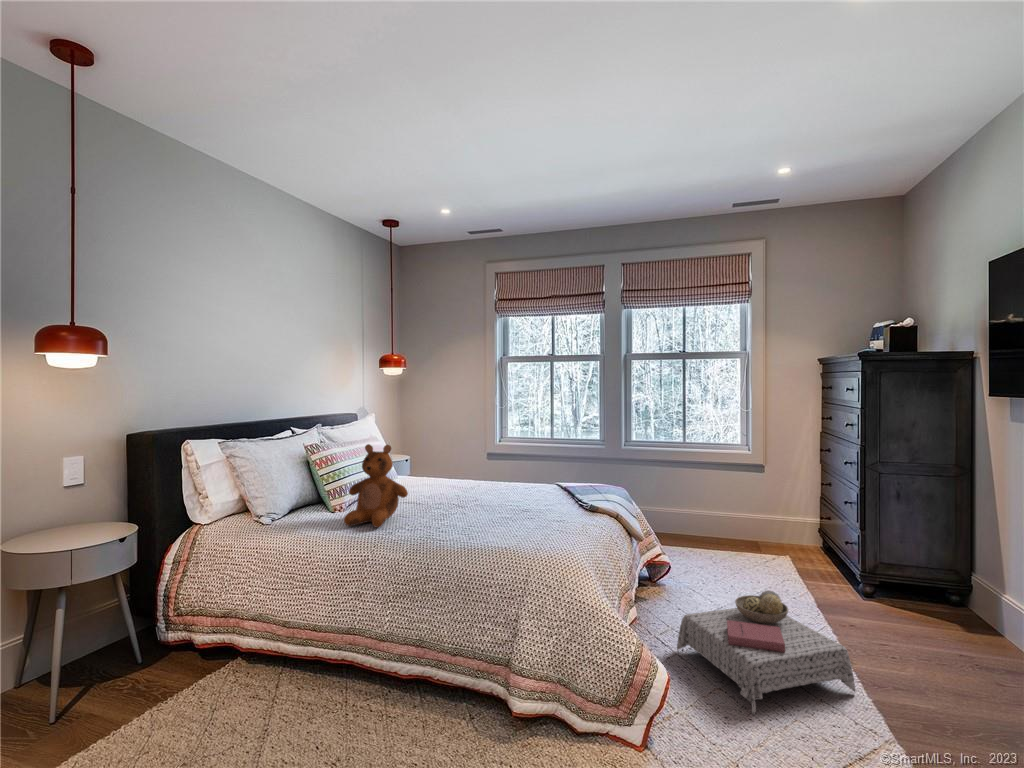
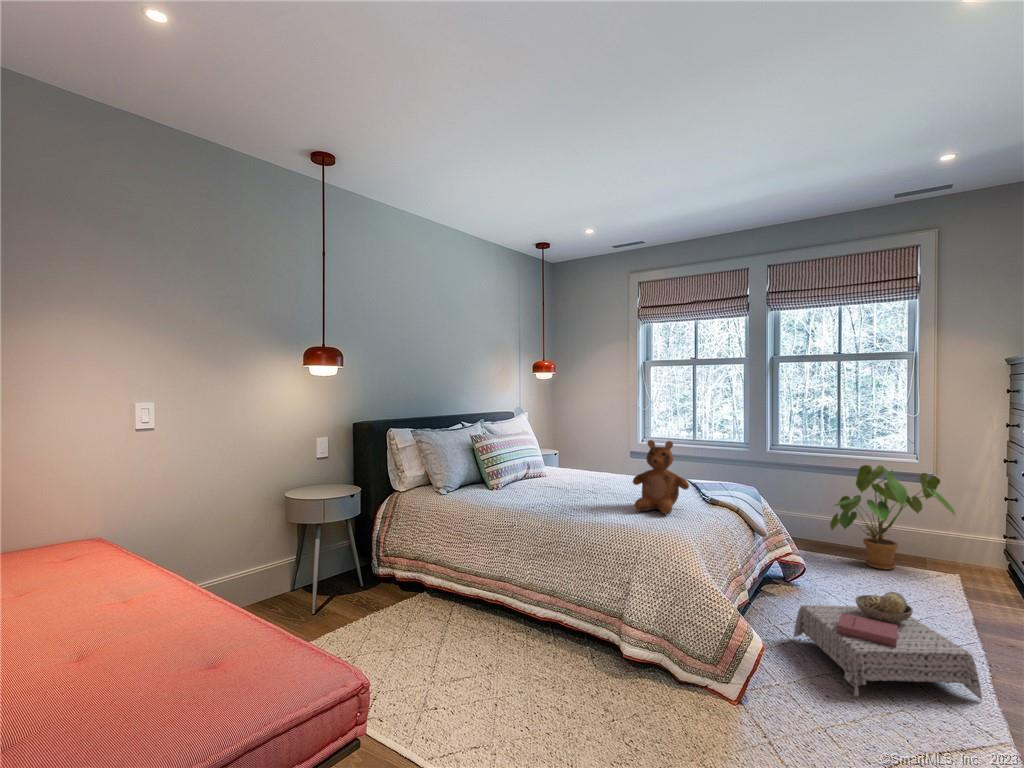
teddy bear: present [344,444,408,528] -> present [633,440,689,514]
house plant: none [681,458,791,559] -> present [830,465,956,570]

